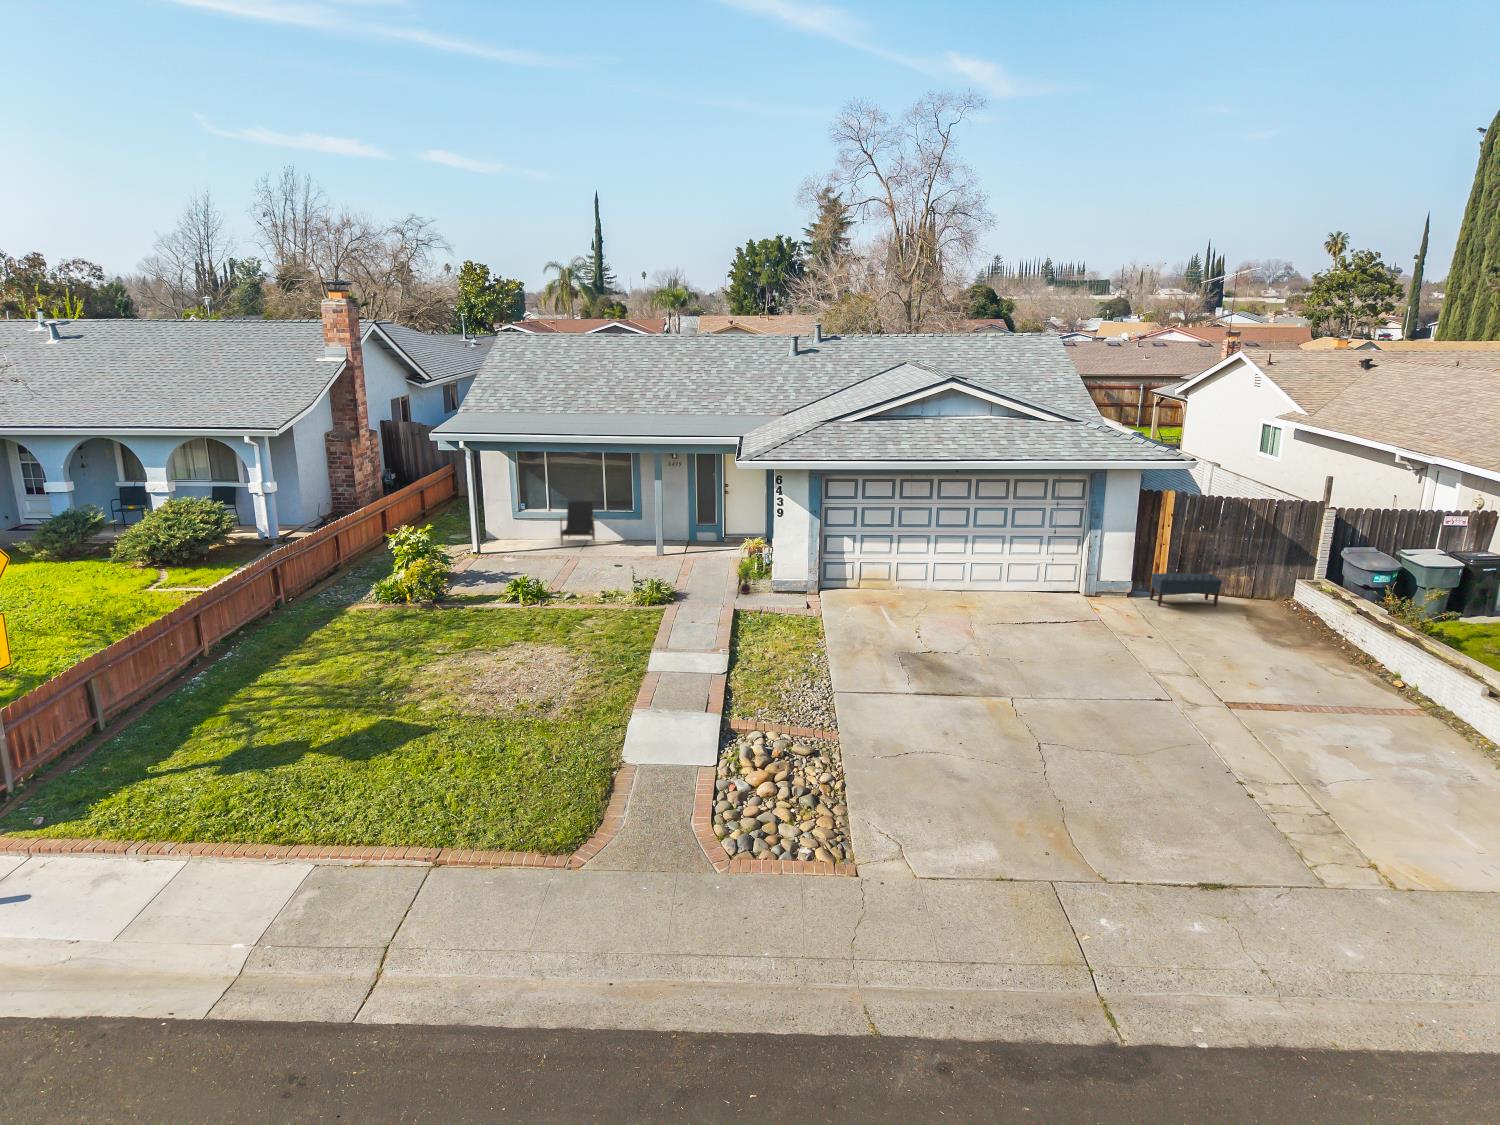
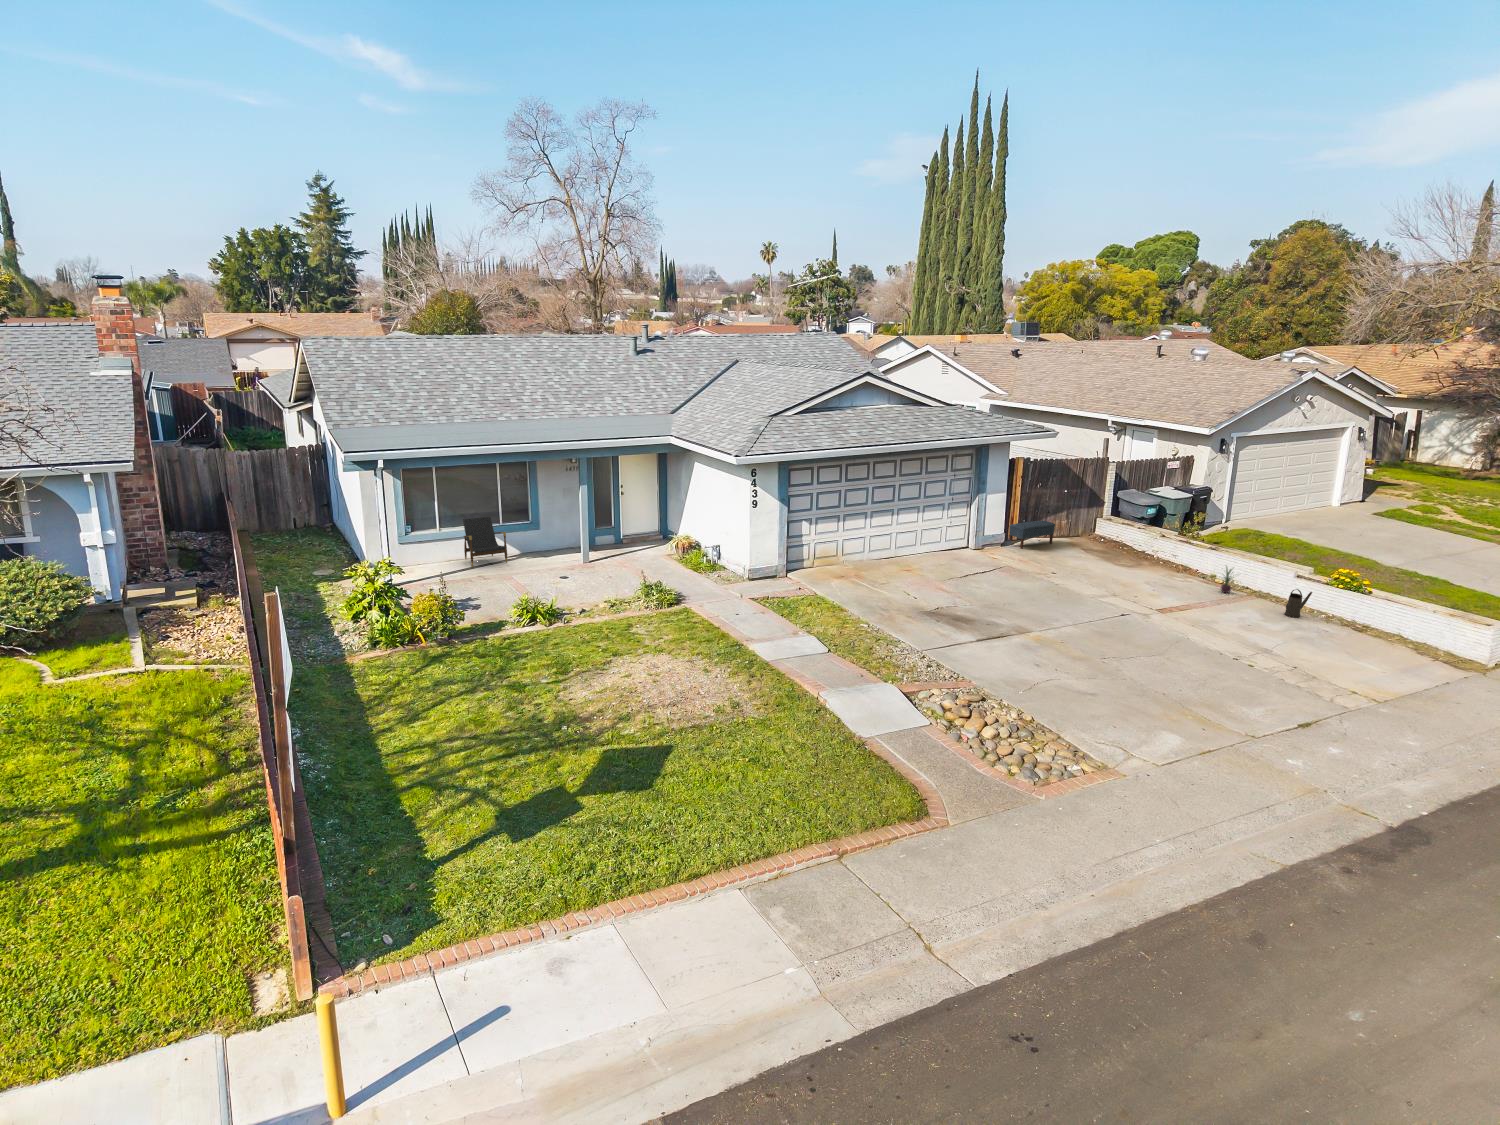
decorative plant: present [741,565,751,594] -> present [1221,567,1233,593]
watering can: none [1409,719,1470,763] -> present [1284,589,1312,618]

